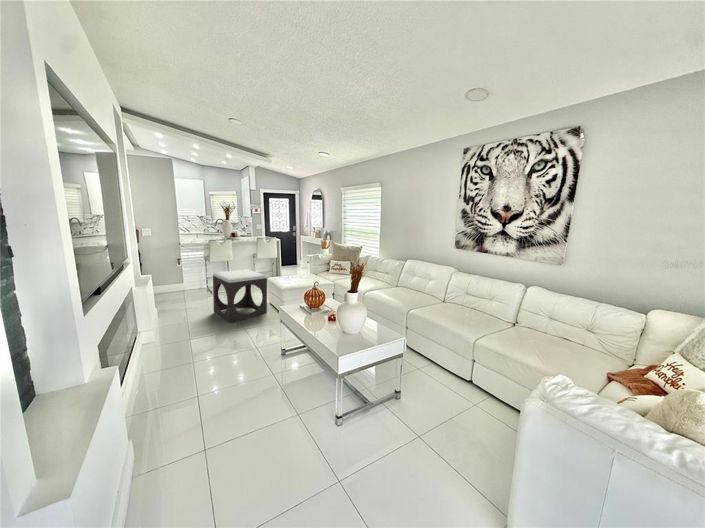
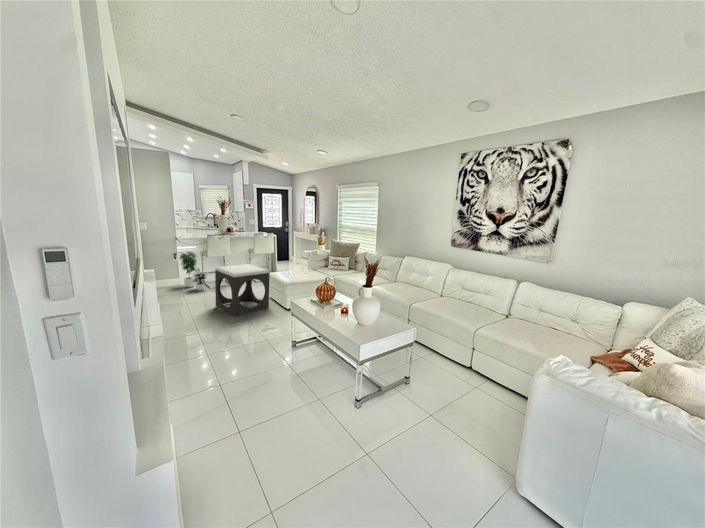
potted plant: none [181,255,211,296] -> present [180,252,206,291]

